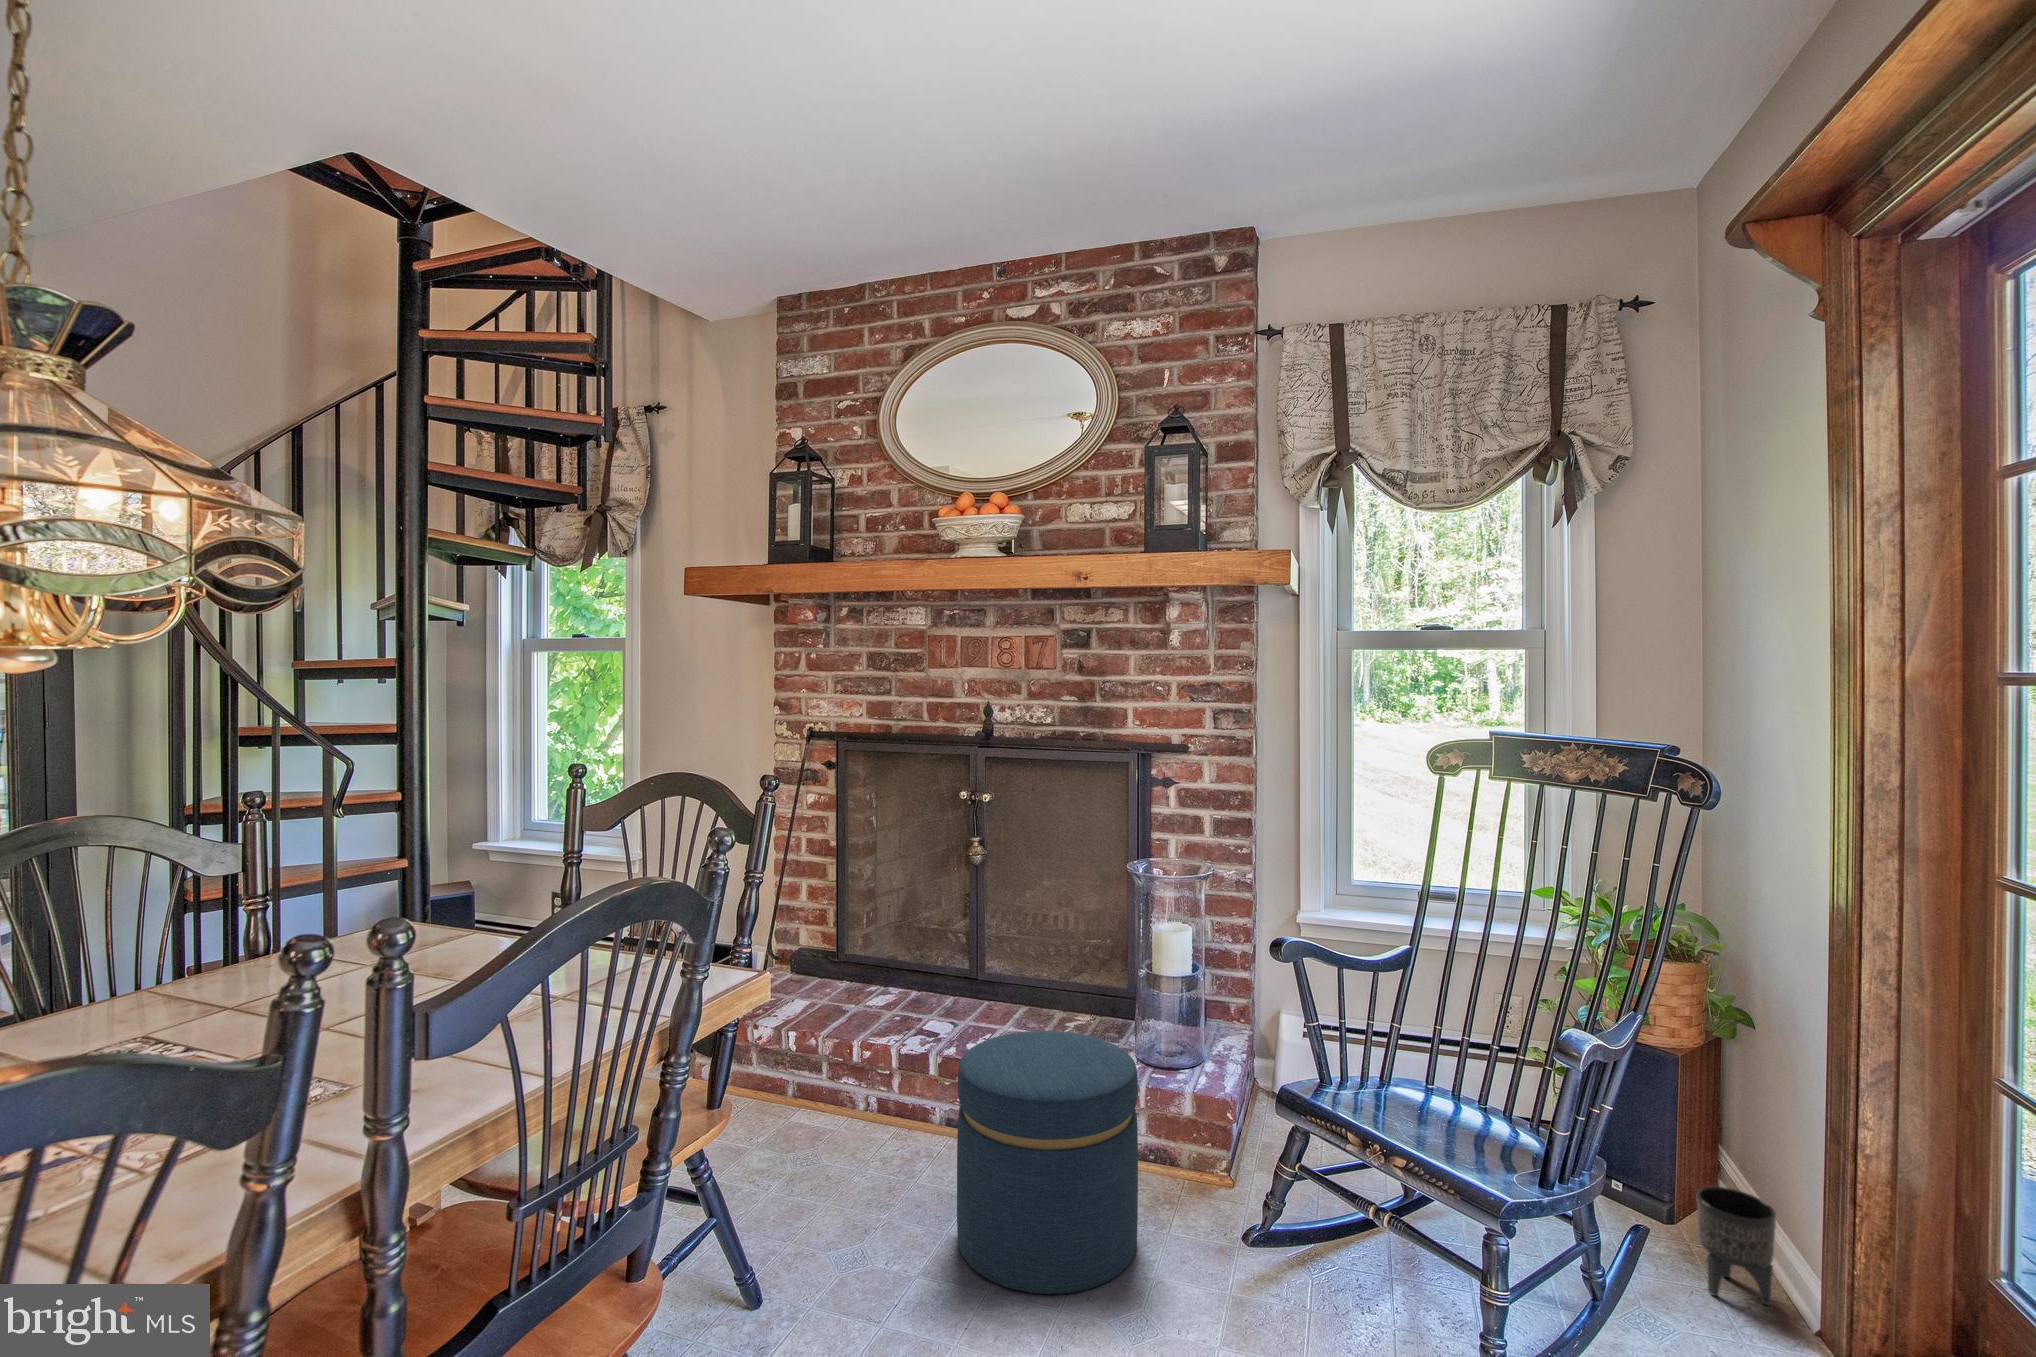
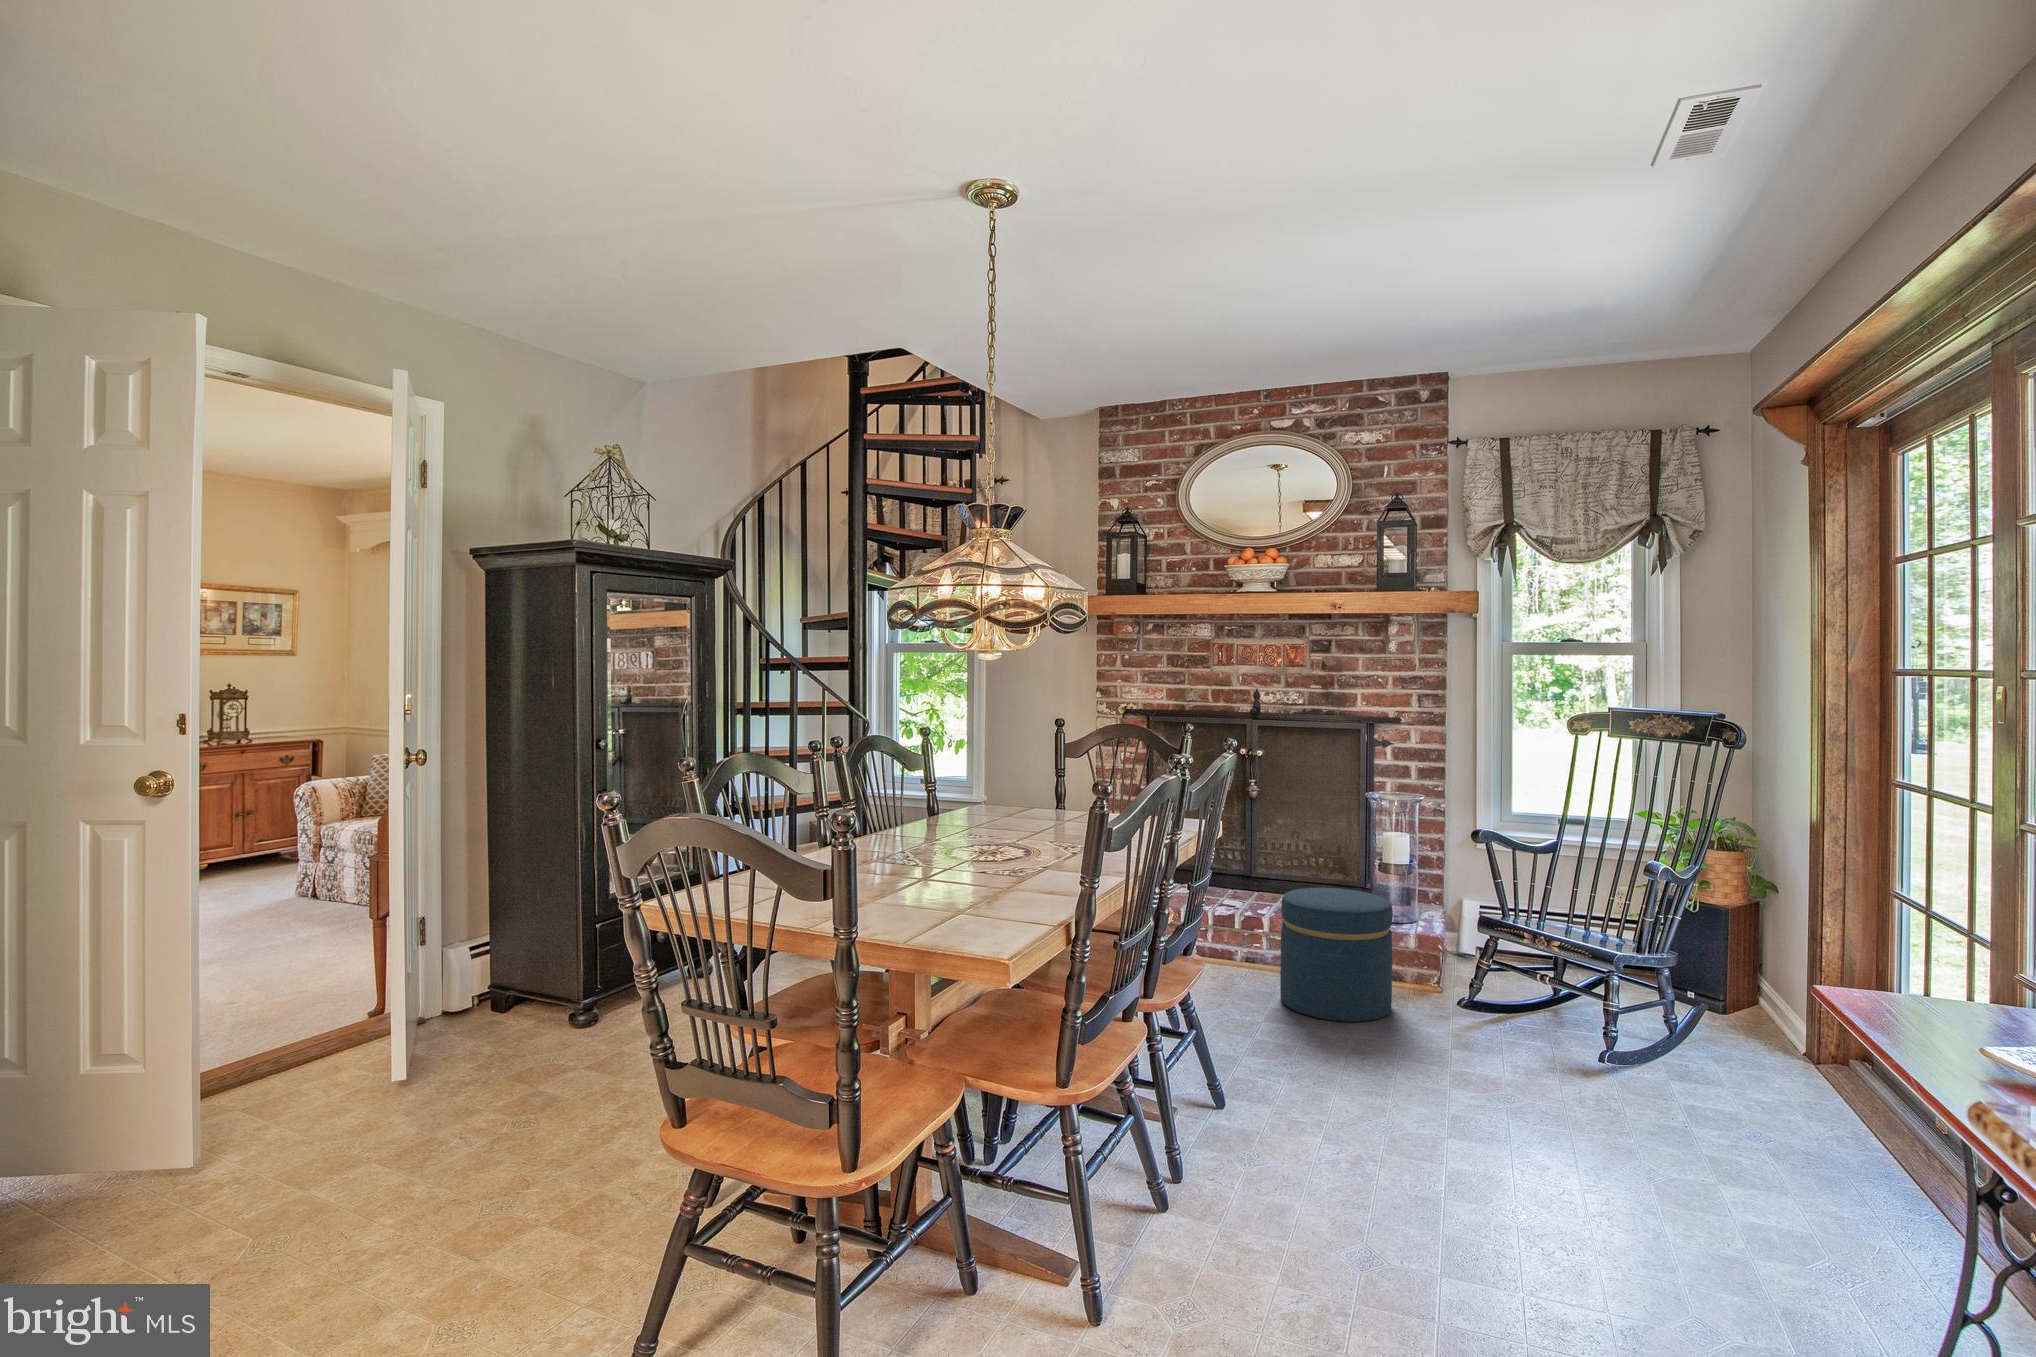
planter: present [1697,1186,1776,1305] -> none [1736,976,1783,1038]

